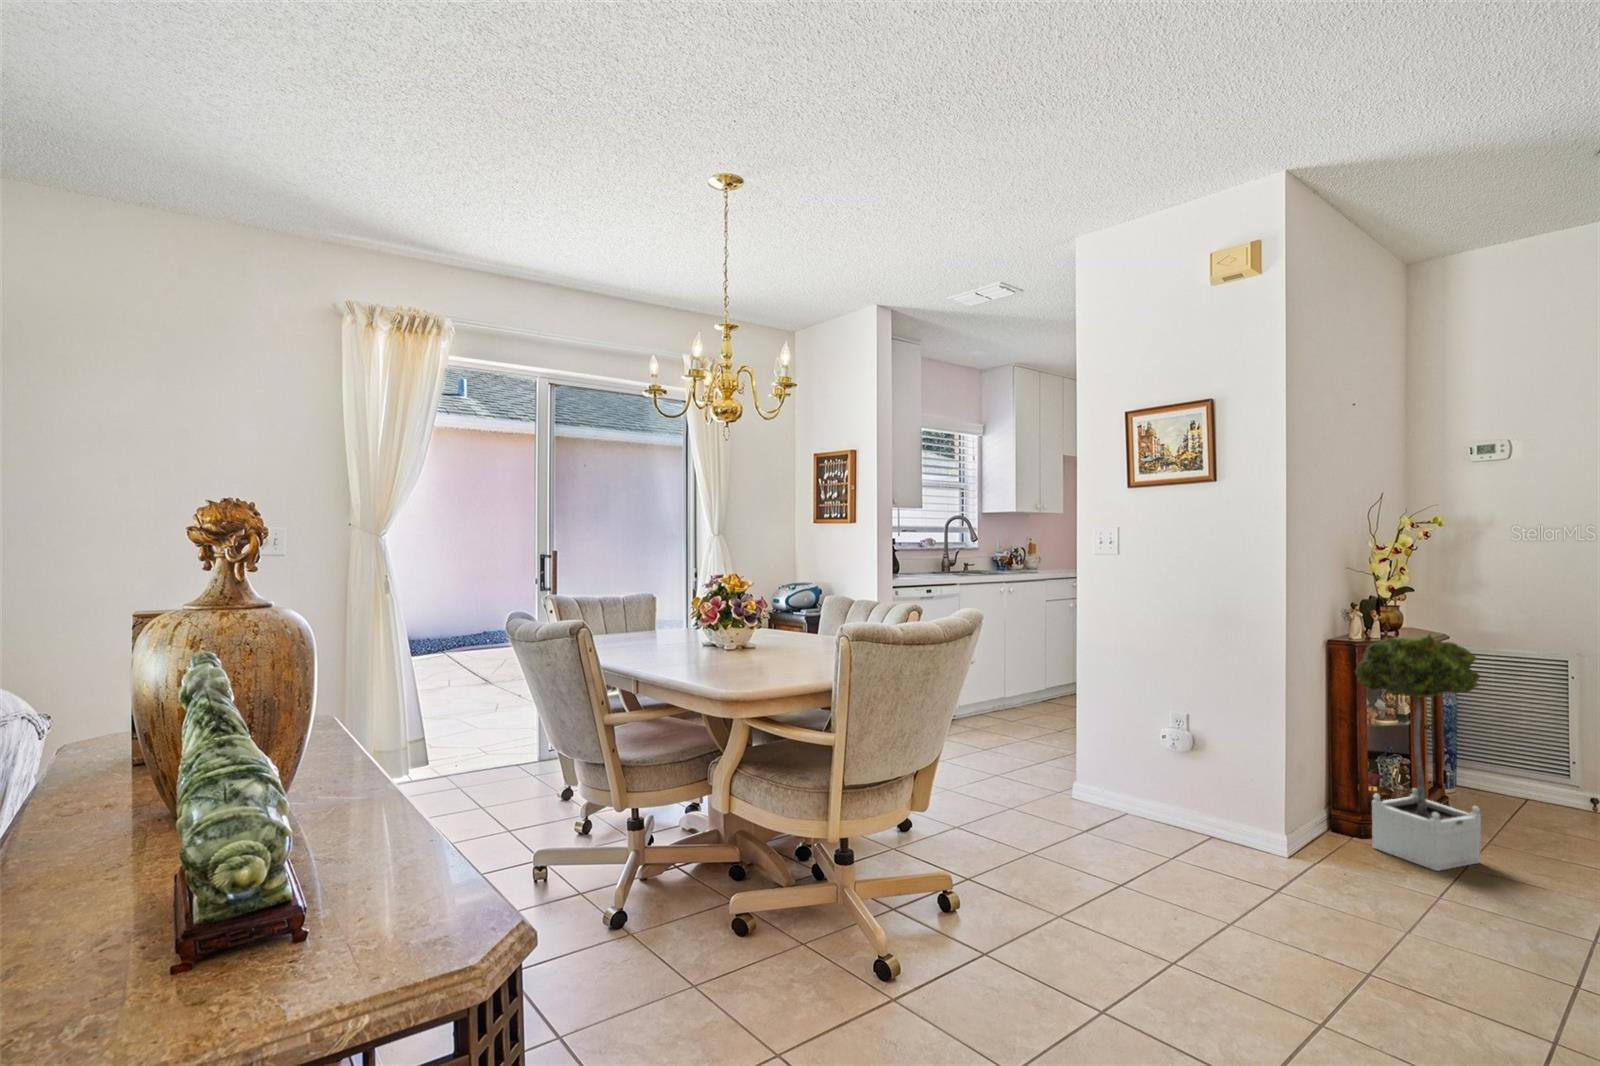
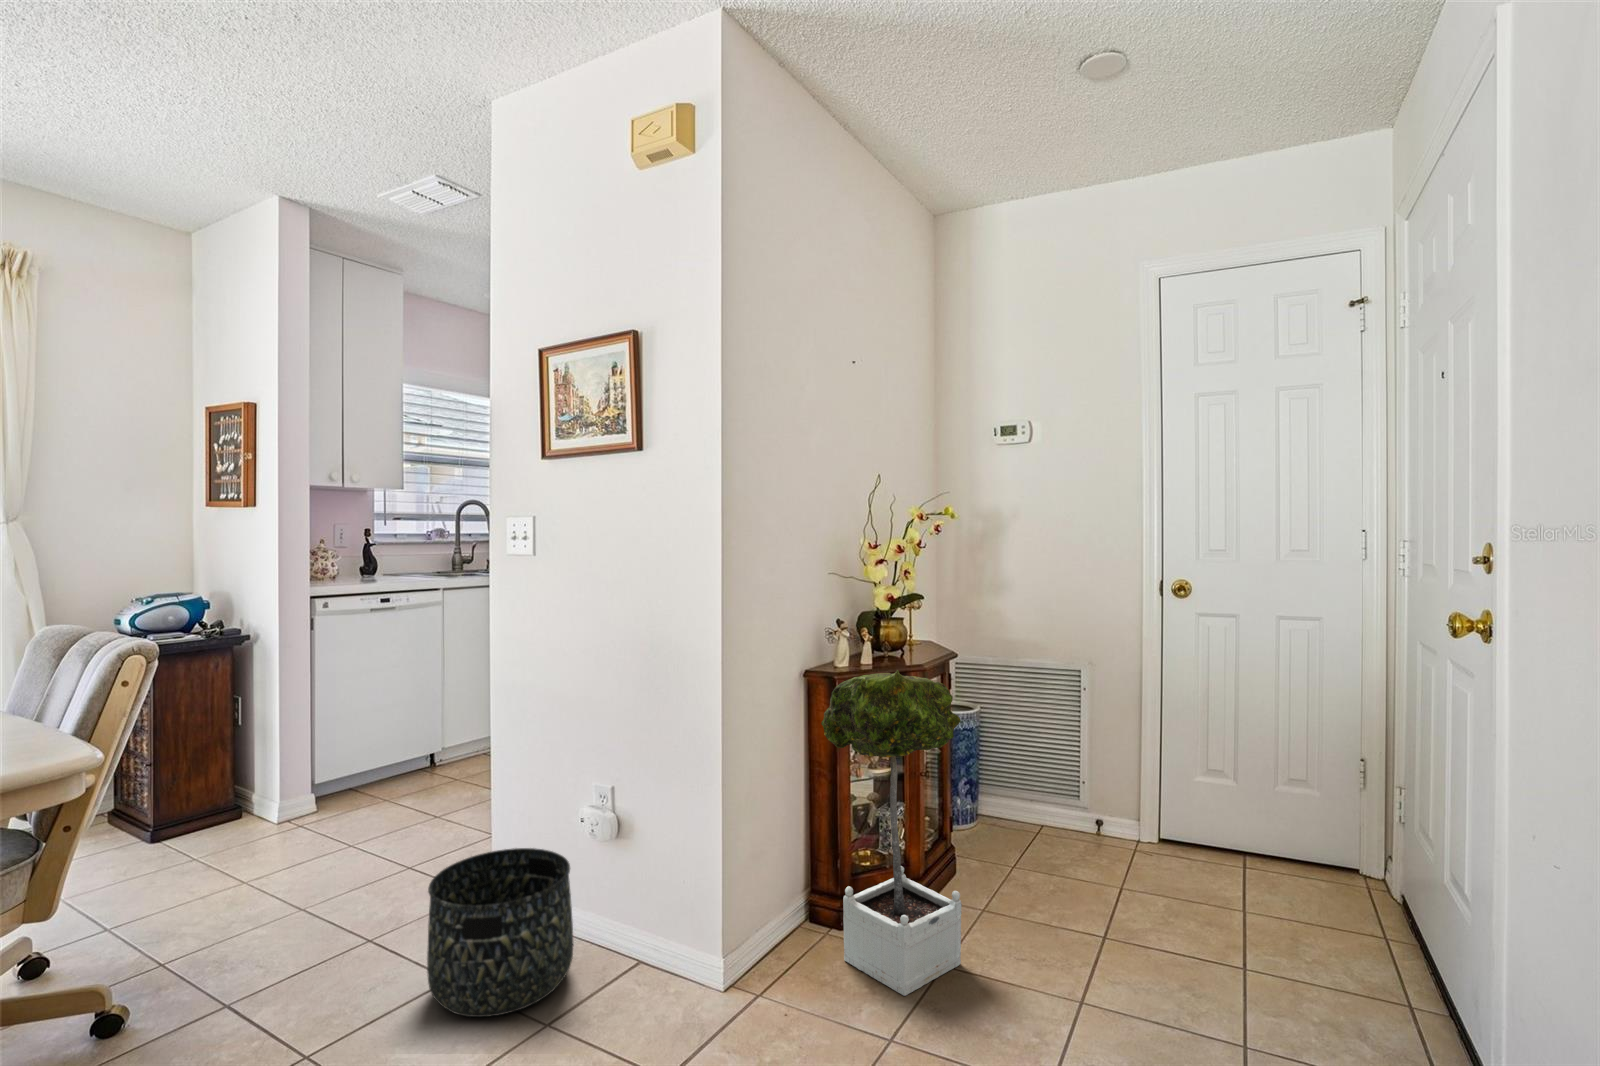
basket: none [1069,743,1163,837] -> present [427,848,573,1017]

